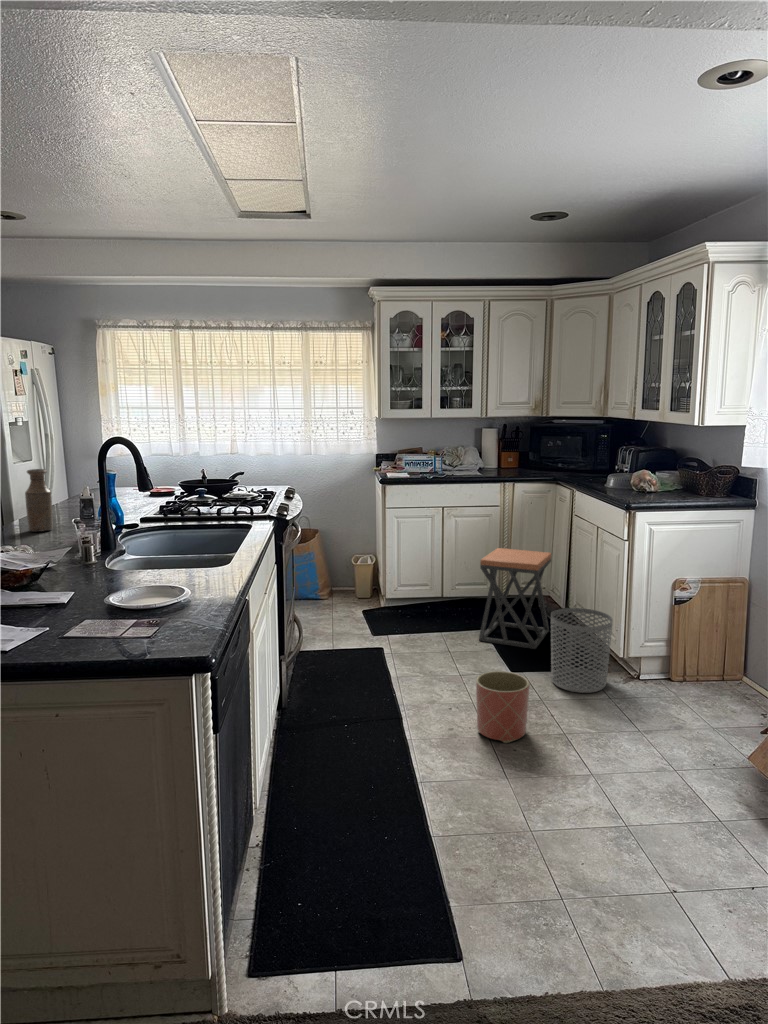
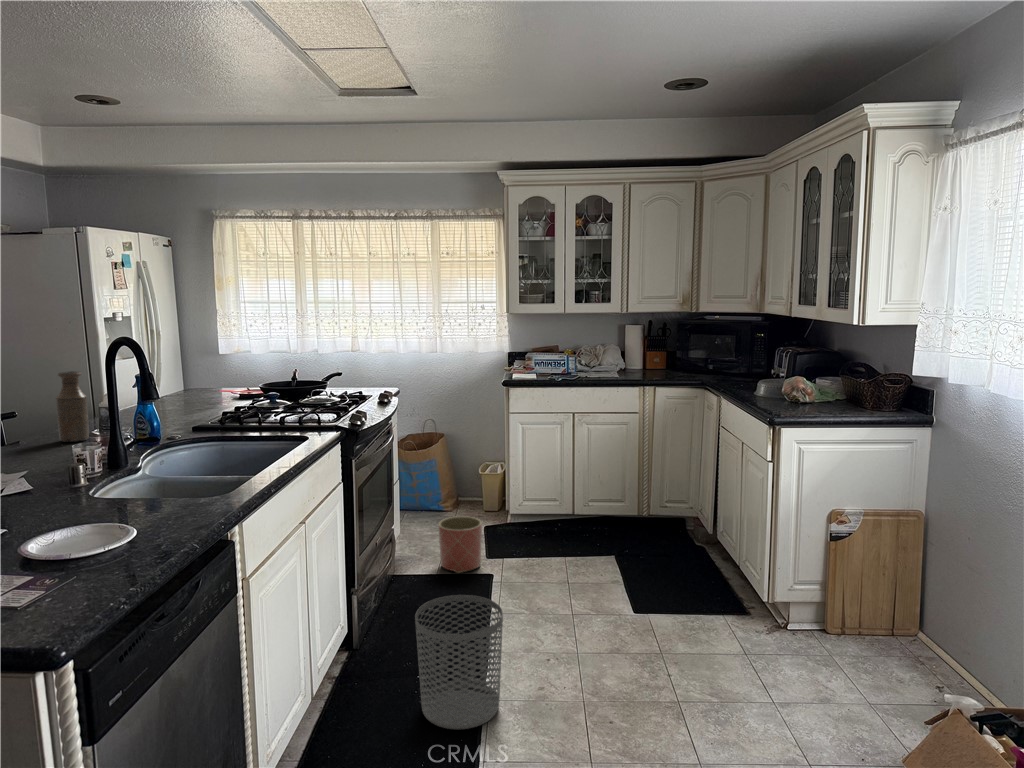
stool: present [479,548,551,649] -> none [607,462,694,583]
waste bin: present [551,608,613,693] -> present [415,595,503,729]
planter: present [476,671,530,743] -> present [438,516,482,573]

